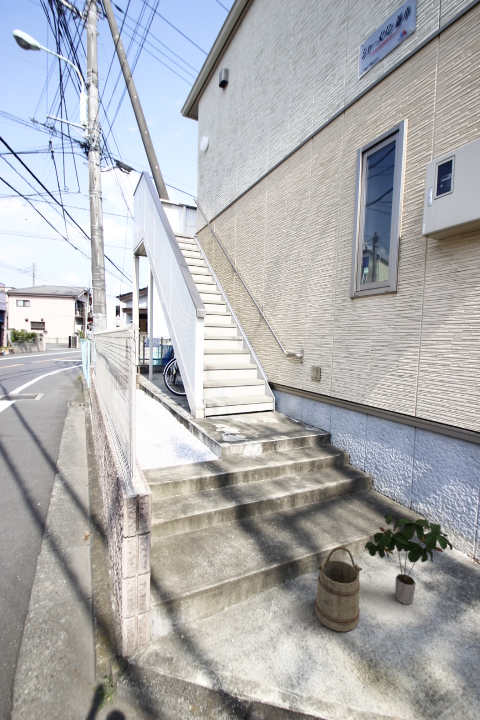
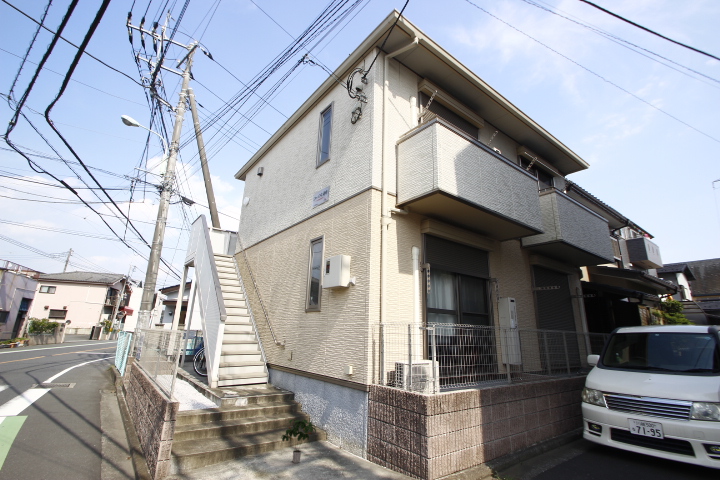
bucket: present [315,547,362,631] -> none [250,432,273,471]

